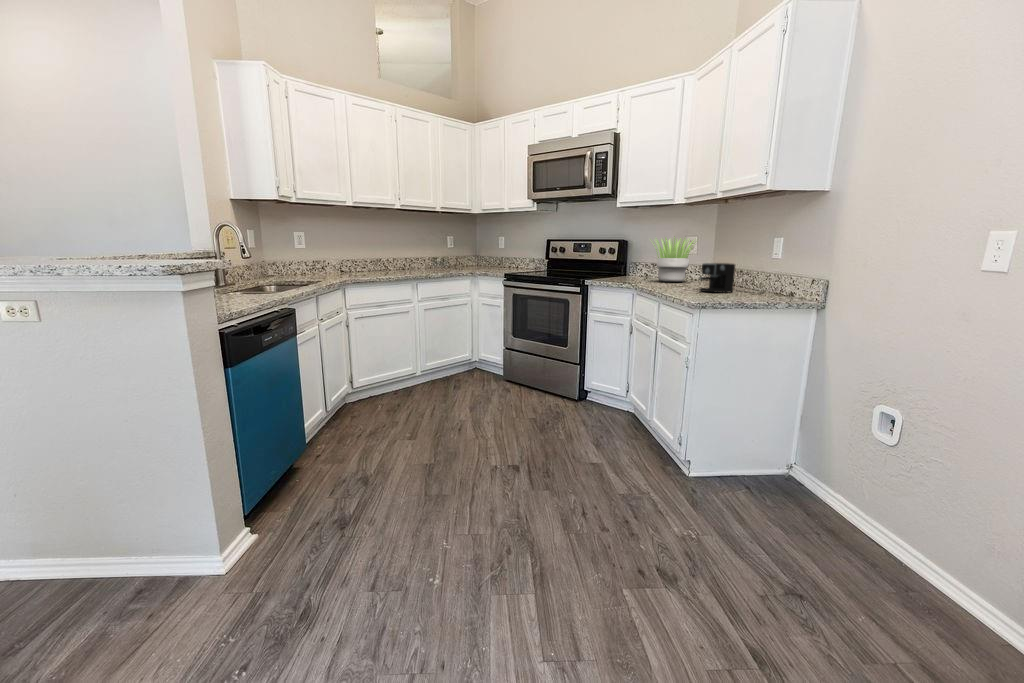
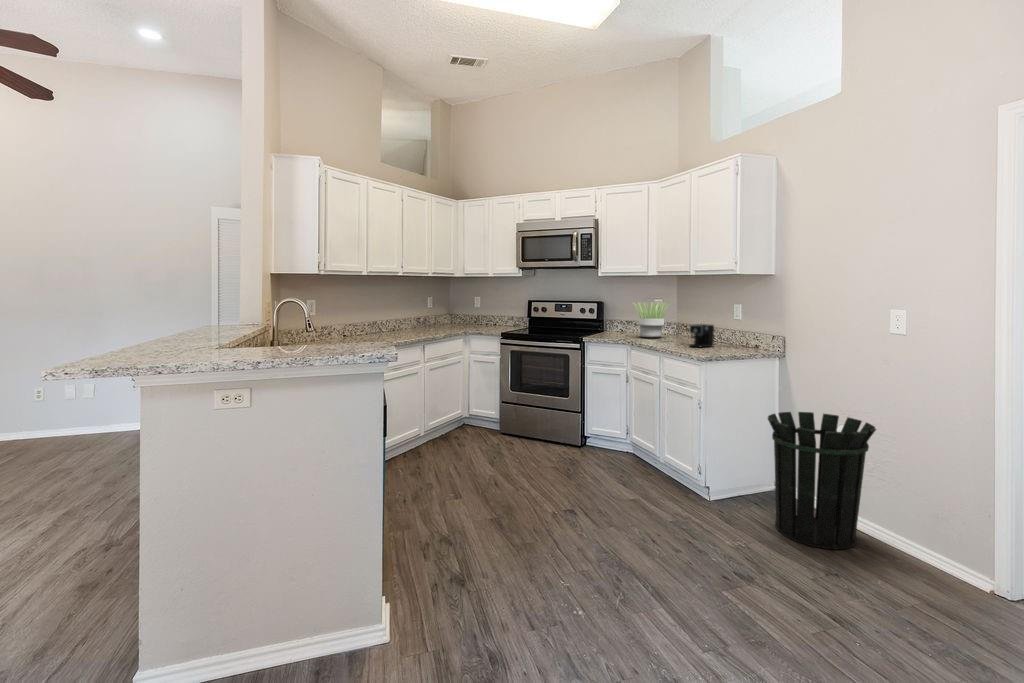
waste bin: none [760,382,927,584] -> present [768,412,876,549]

